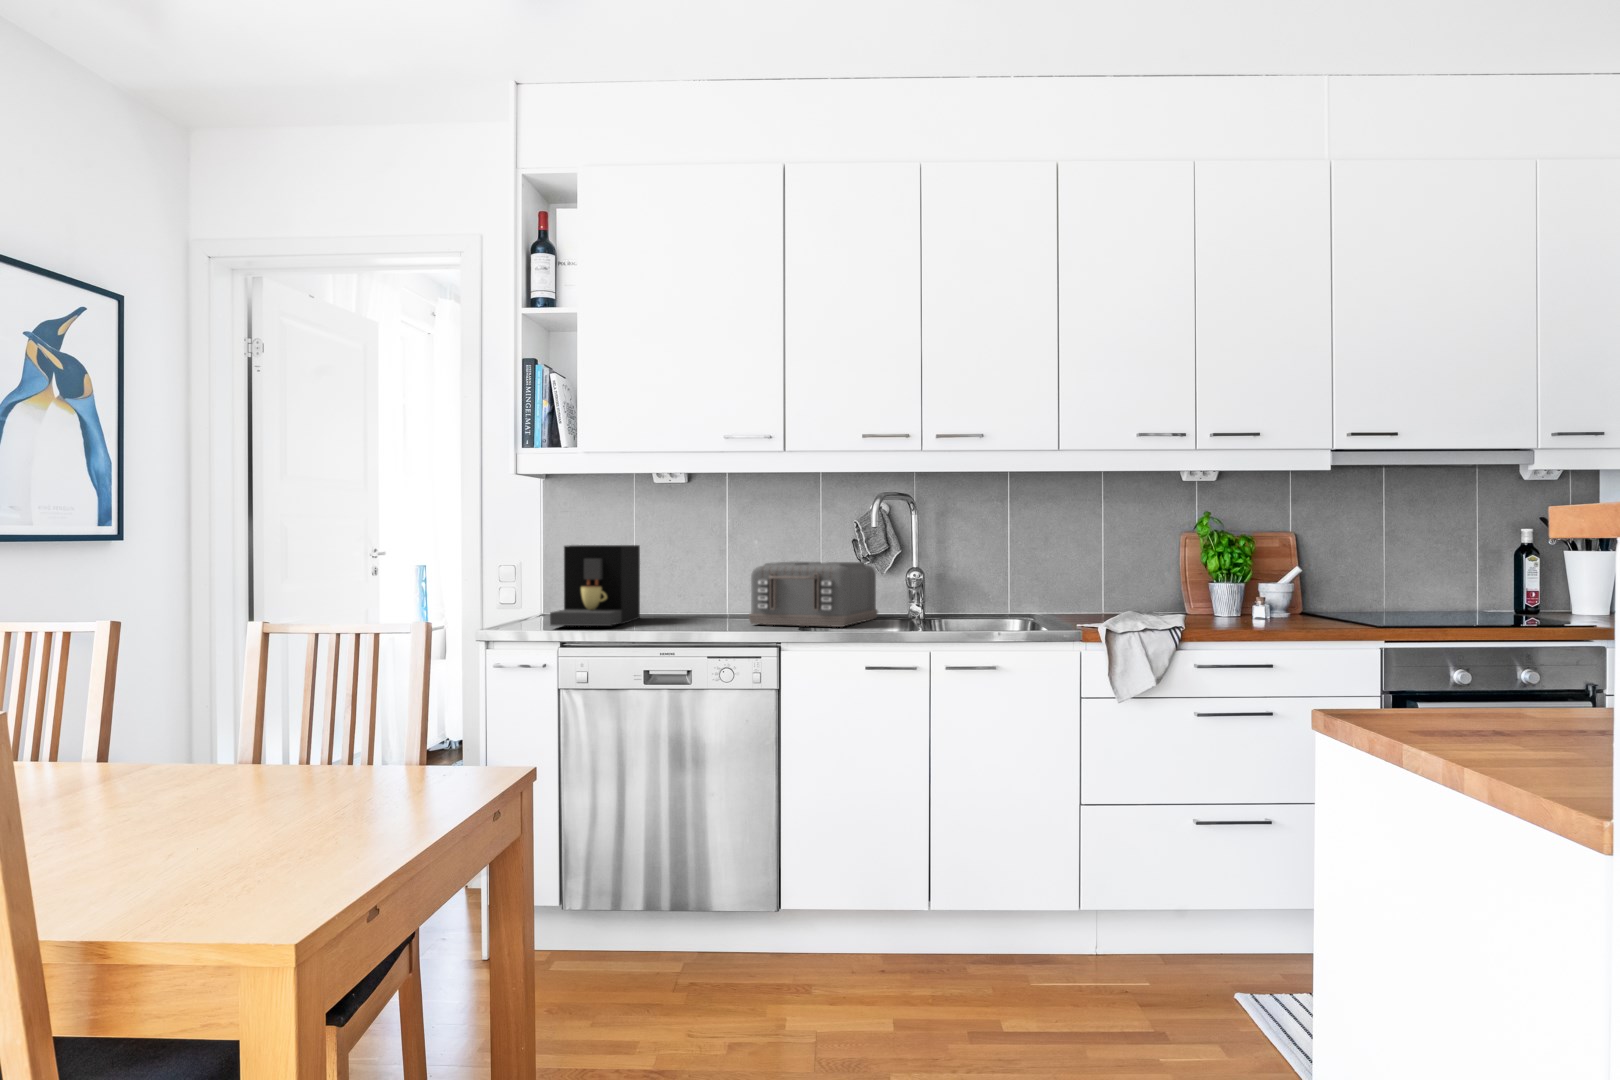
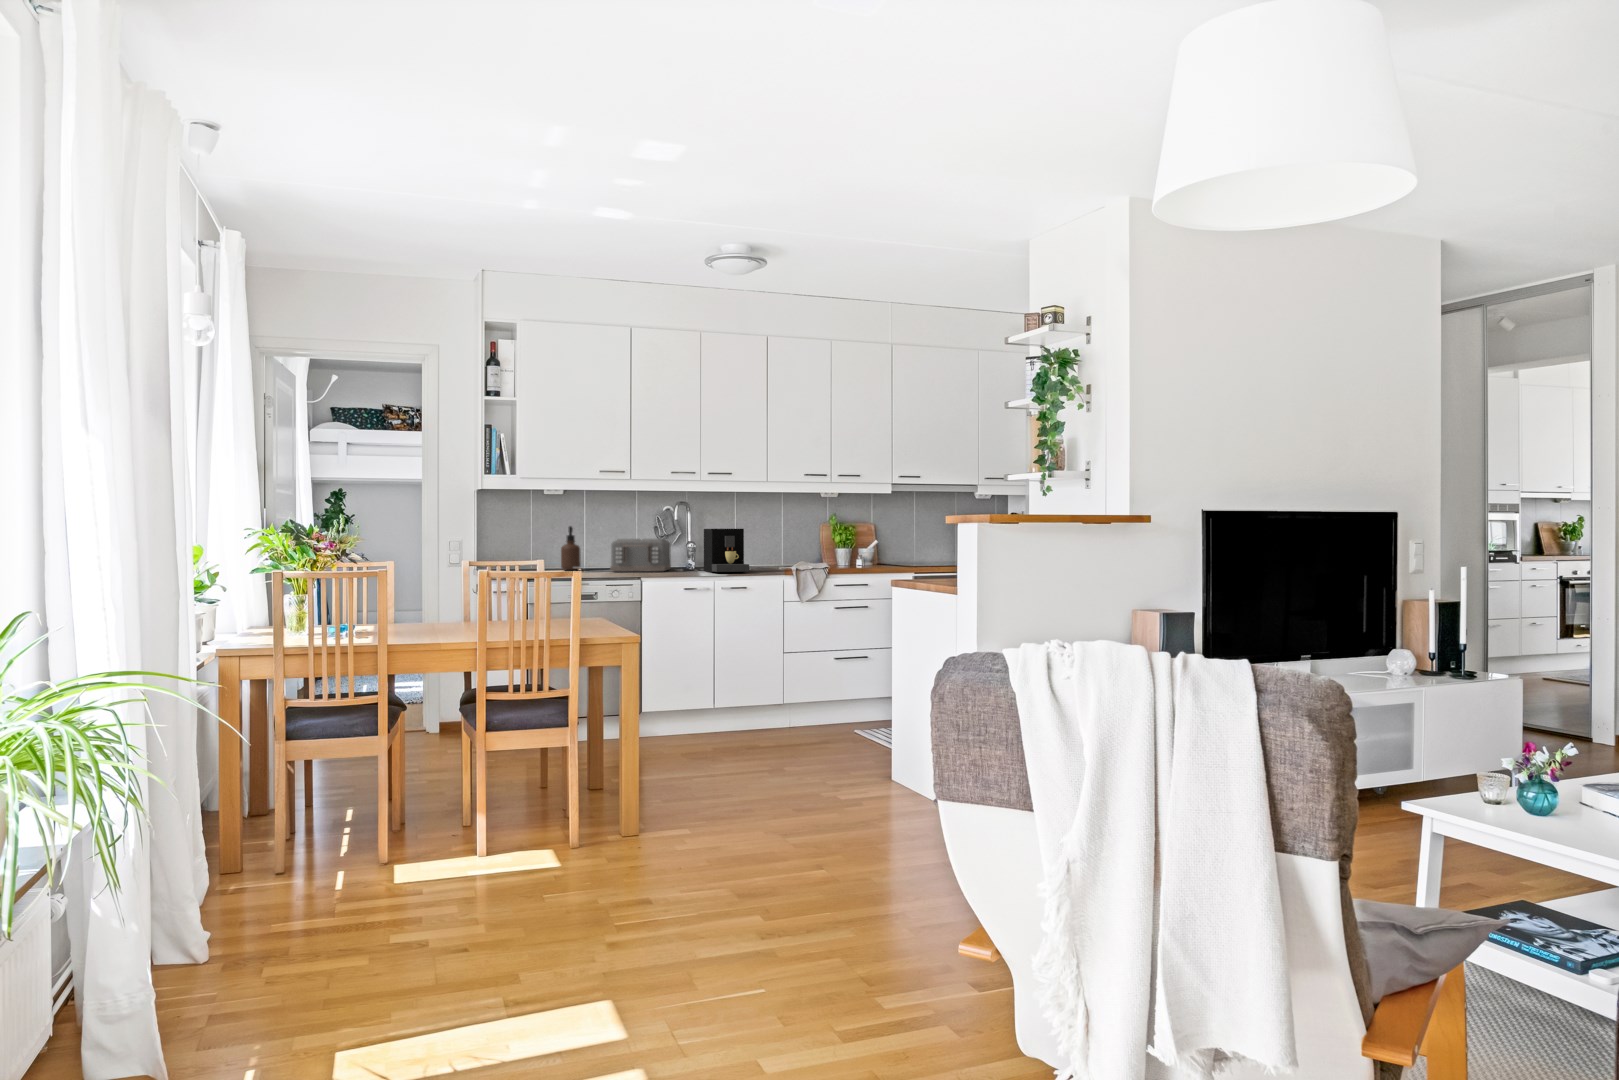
soap dispenser: none [686,539,720,617] -> present [561,526,581,570]
coffee maker: present [550,545,640,626] -> present [704,529,749,572]

